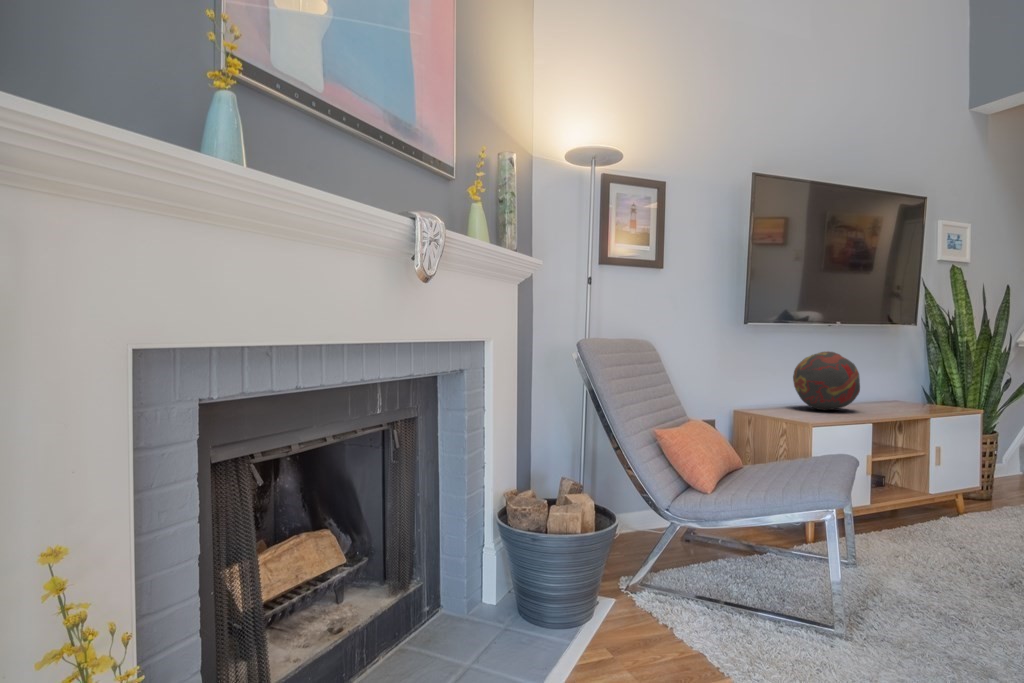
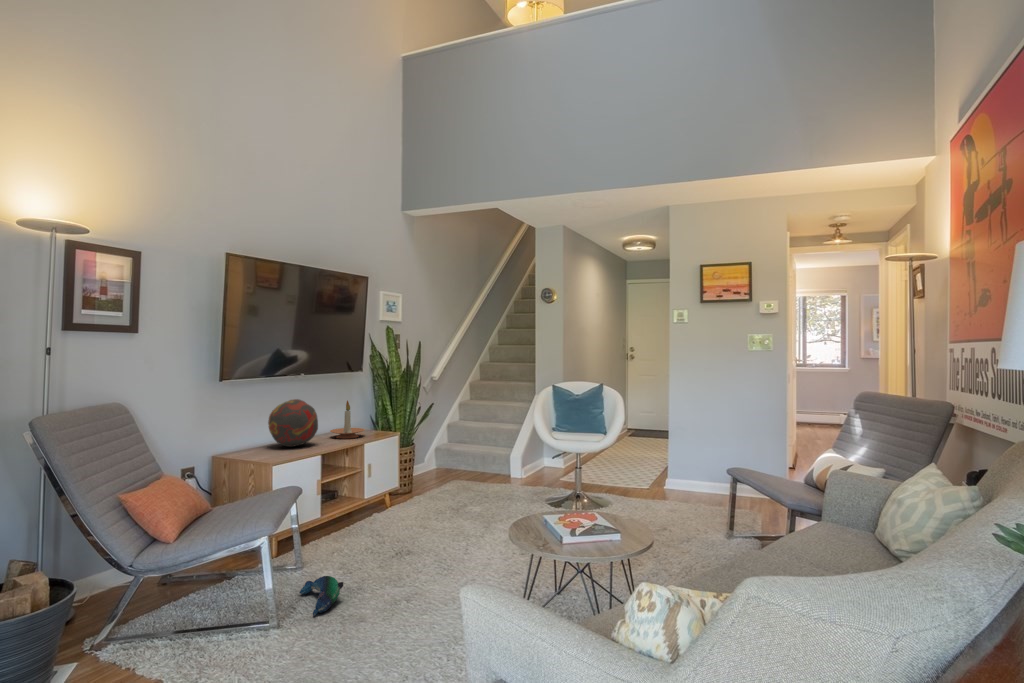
candle holder: none [870,359,925,410] -> present [330,401,365,439]
plush toy: none [866,589,947,647] -> present [300,576,343,616]

